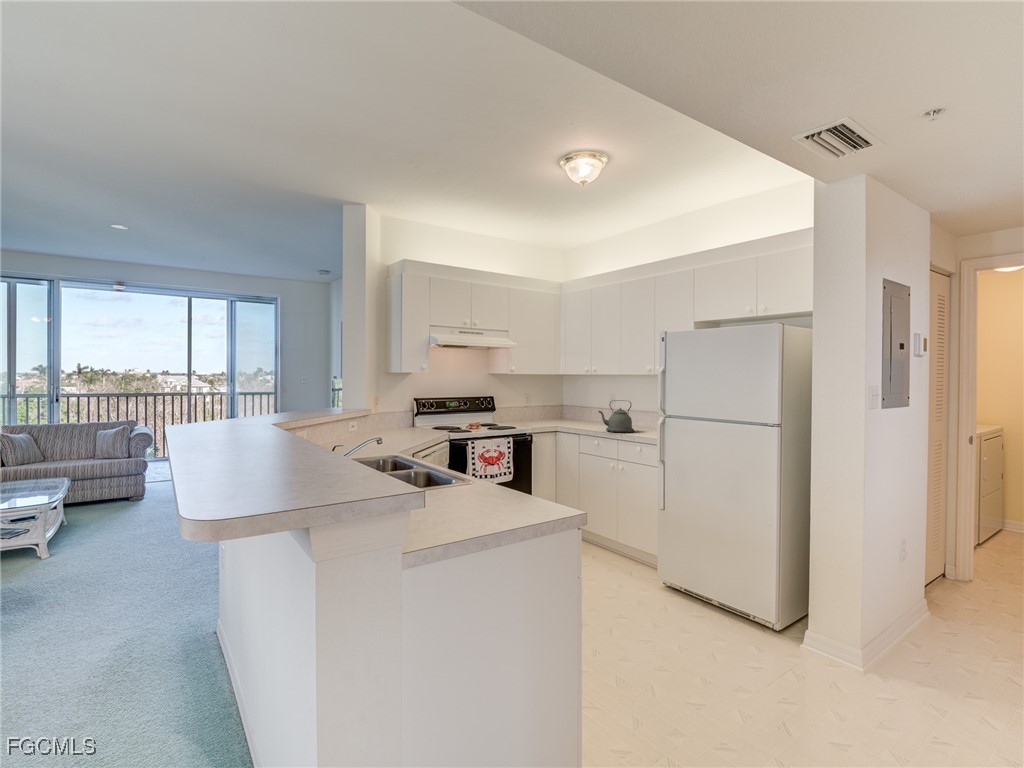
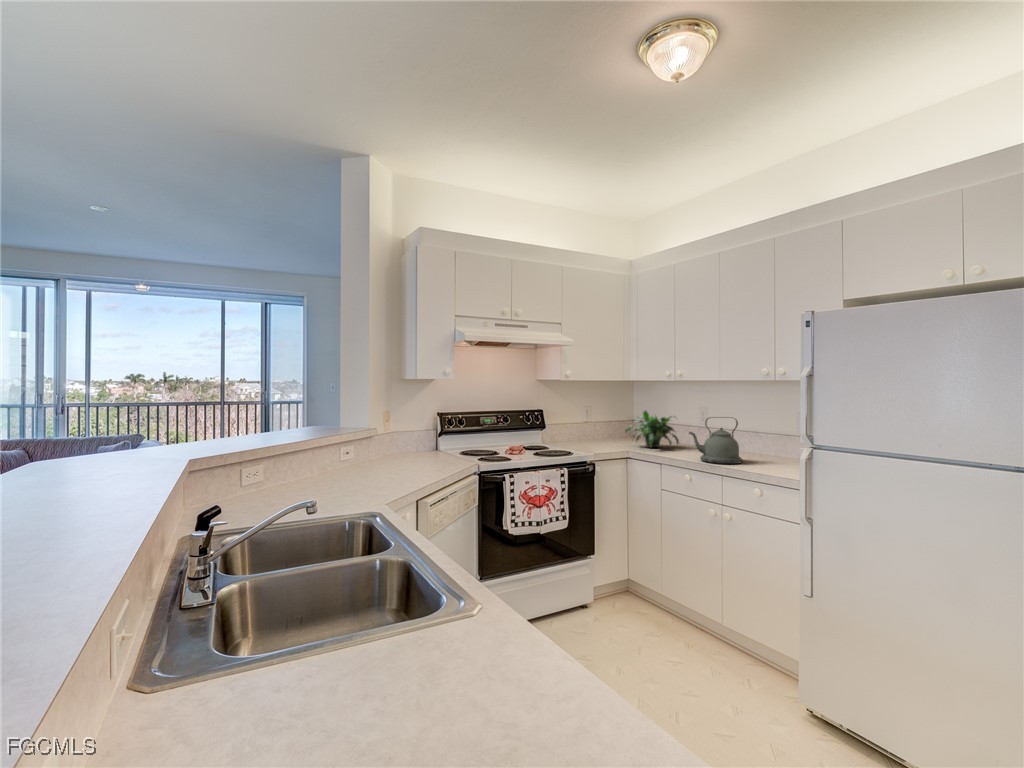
potted plant: none [555,396,594,424] -> present [626,410,679,447]

